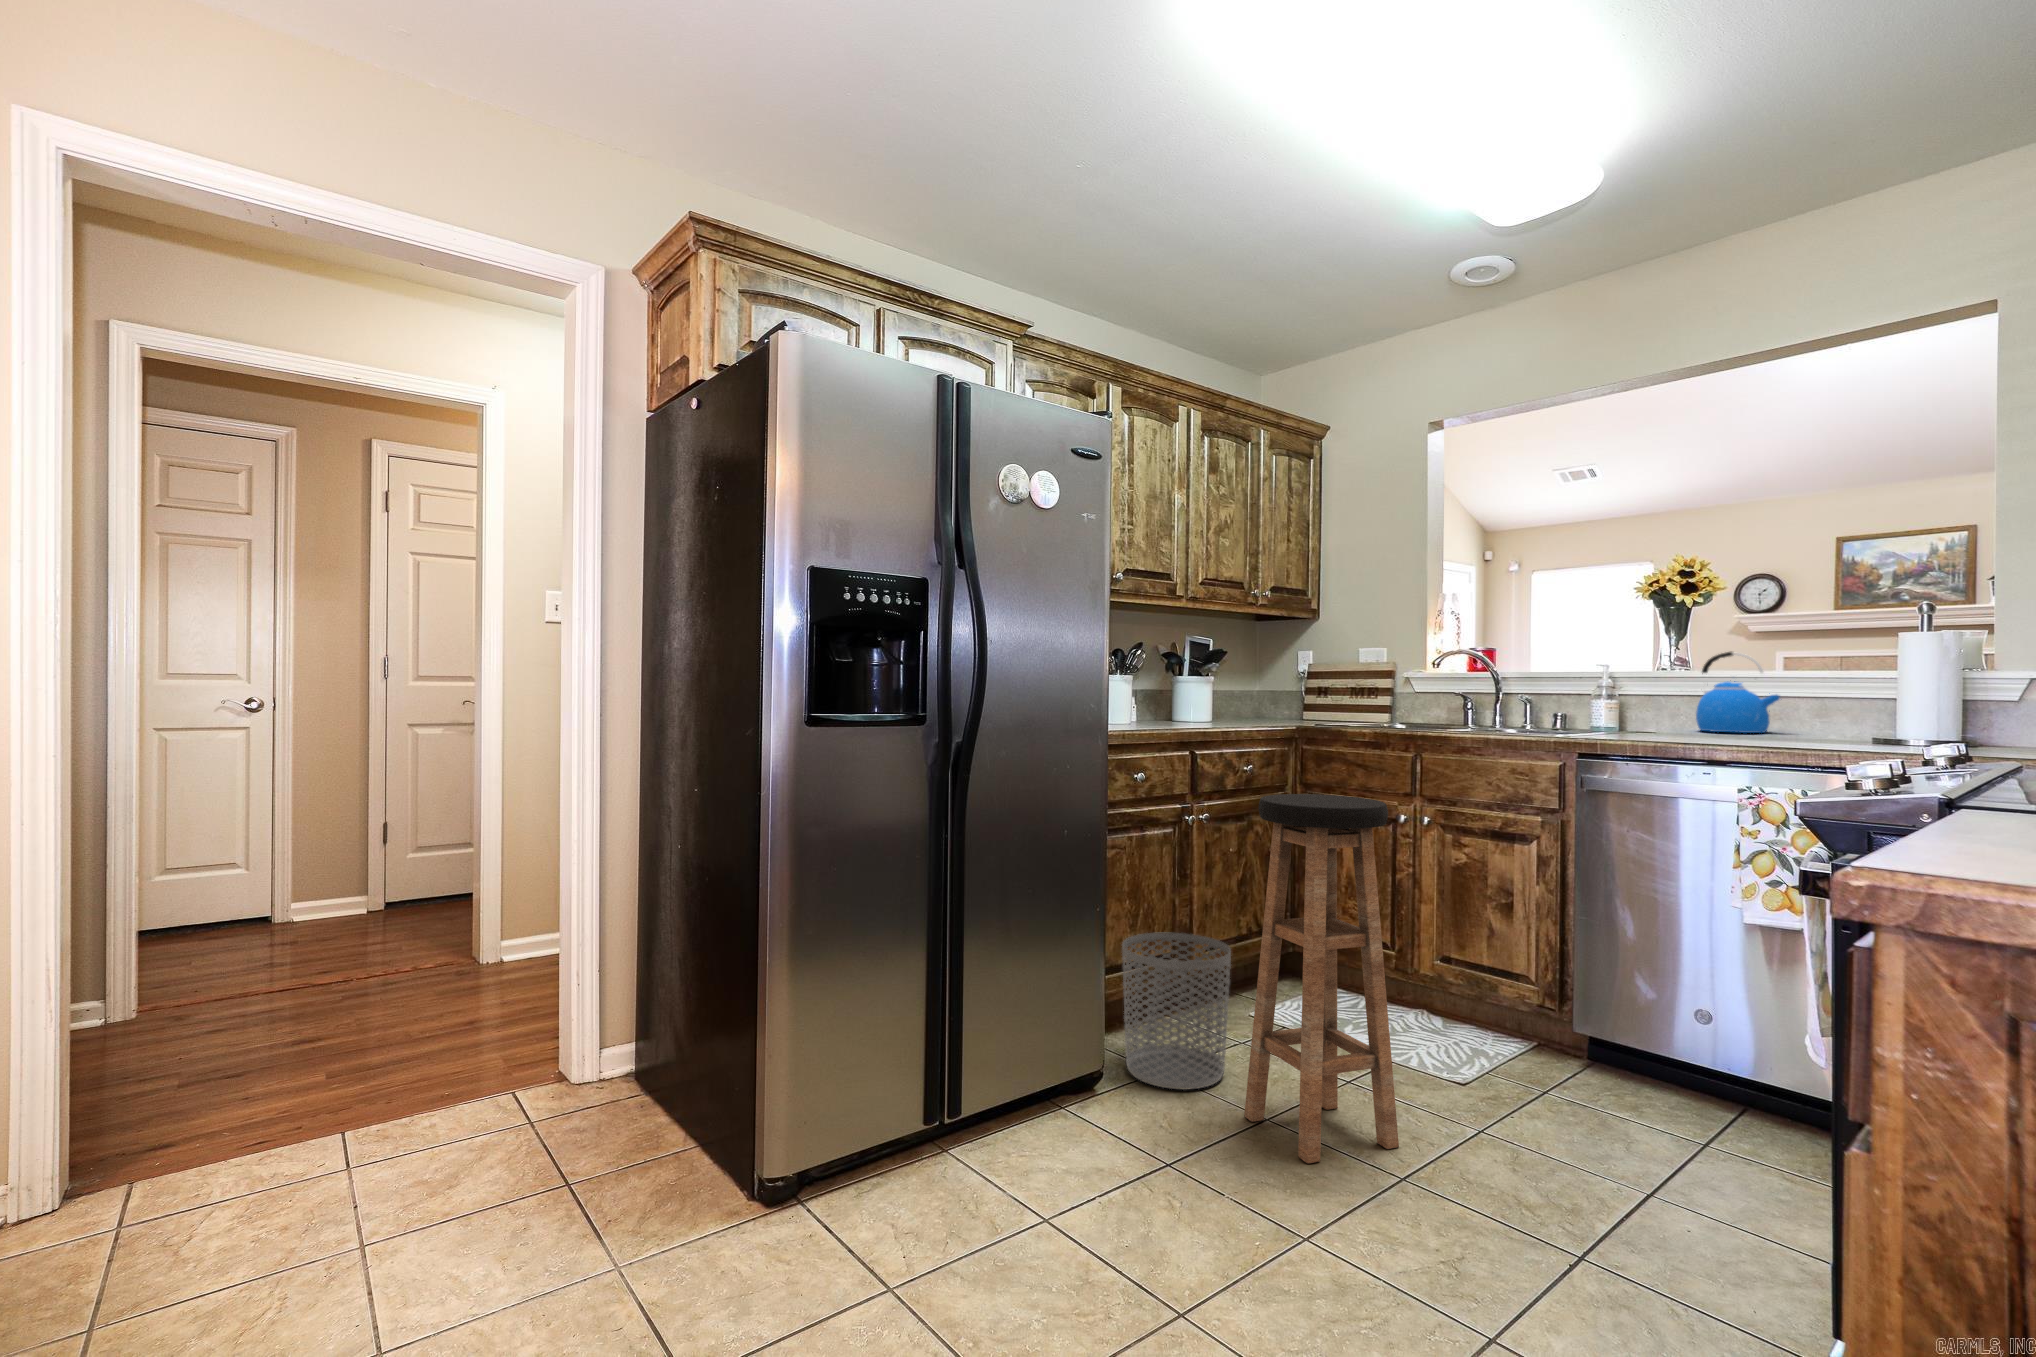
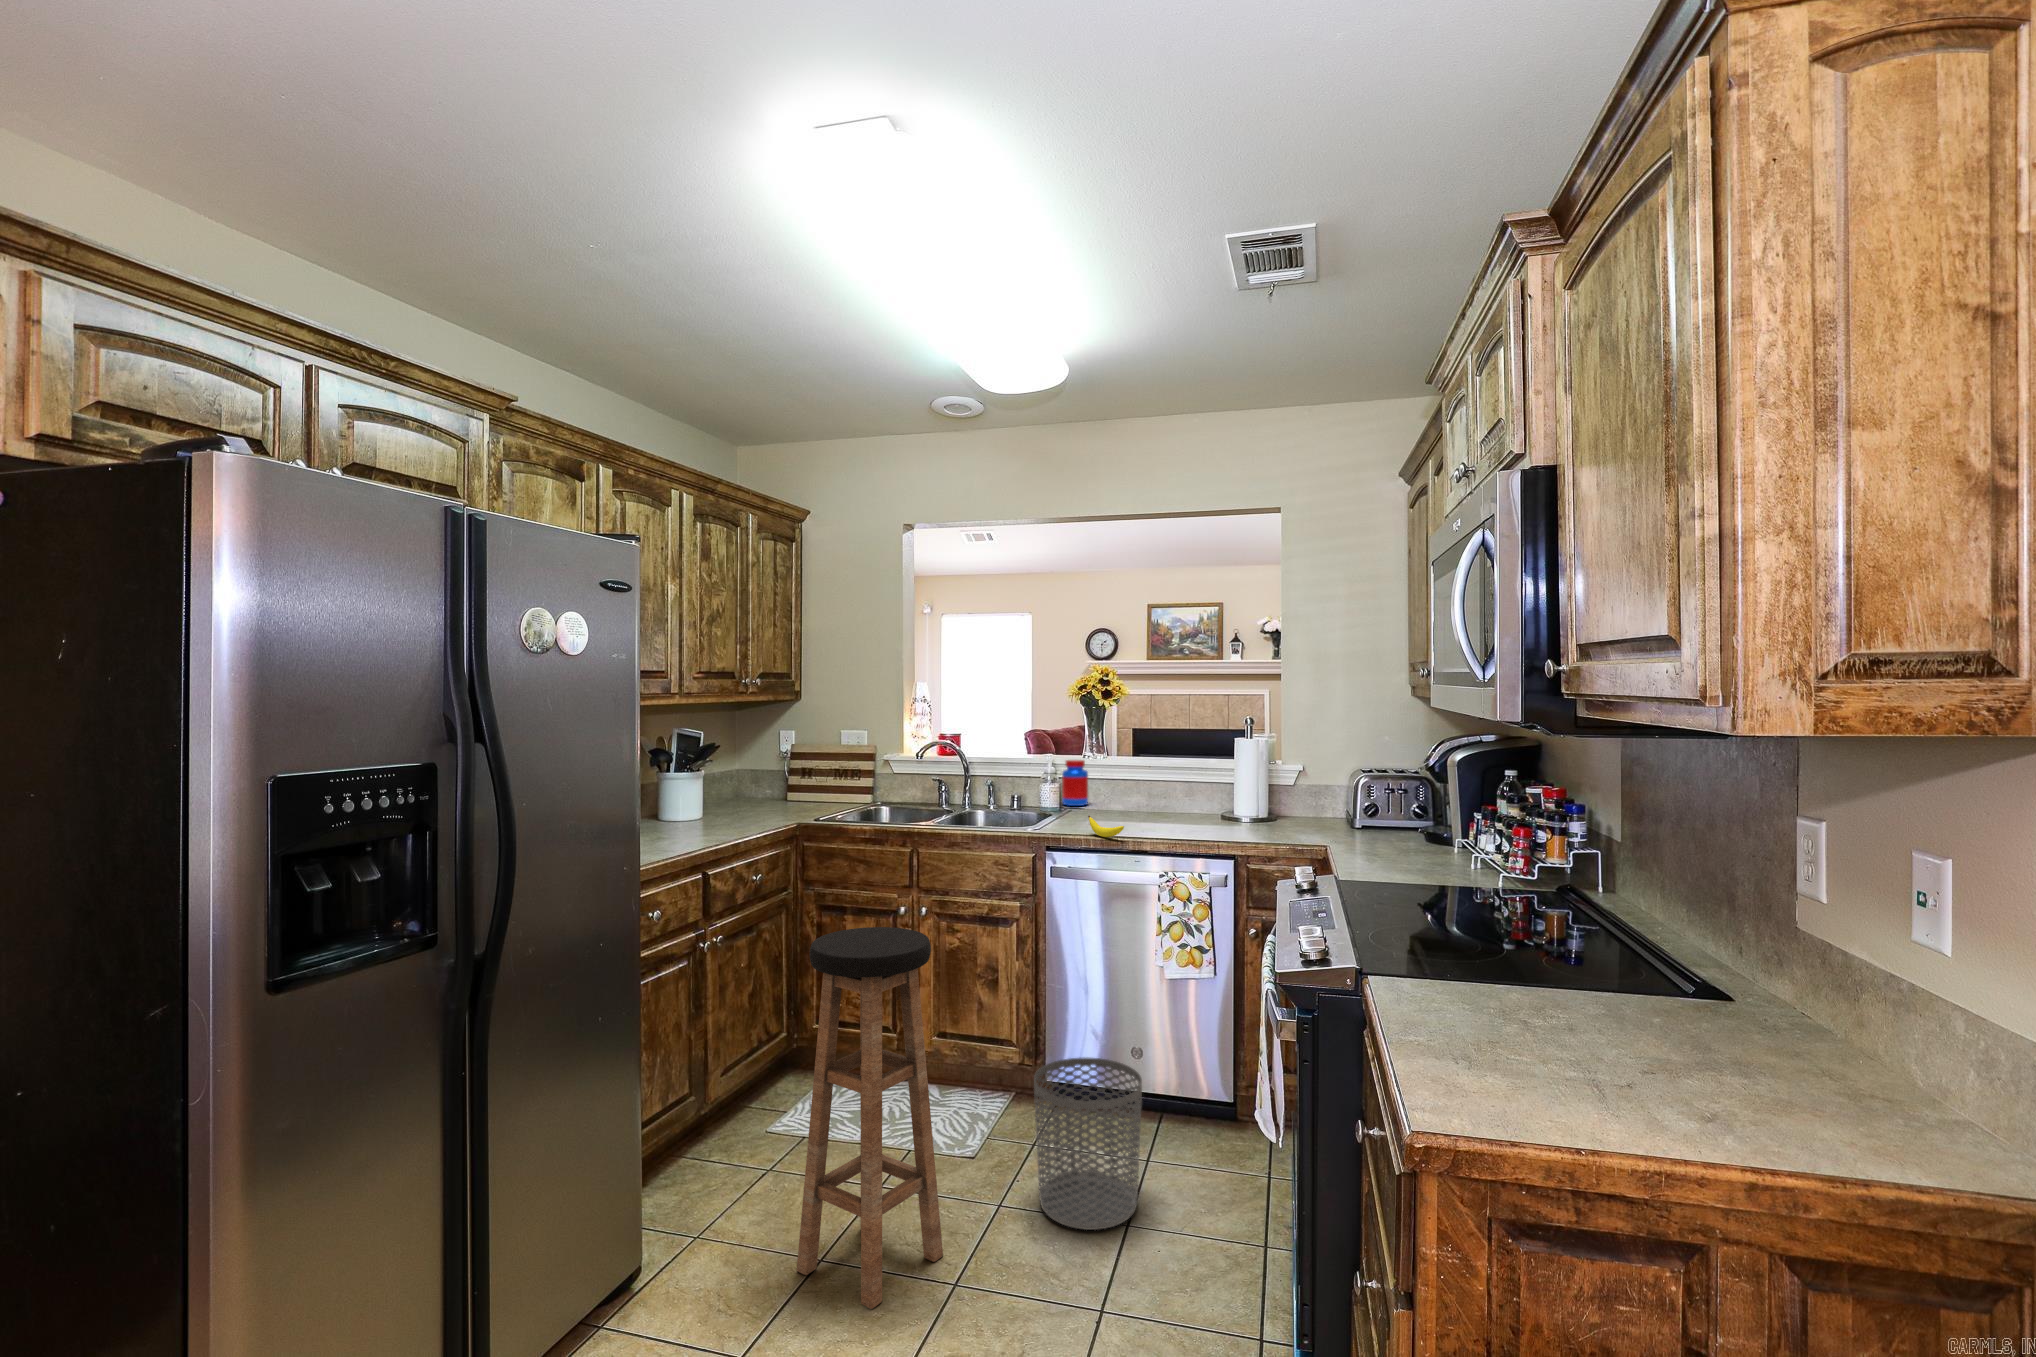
kettle: present [1696,652,1780,733] -> none [1114,744,1172,810]
jar: none [1622,674,1660,728] -> present [1062,760,1088,806]
banana: none [1637,722,1683,746] -> present [1088,816,1124,837]
waste bin: present [1122,932,1231,1090] -> present [1034,1058,1142,1230]

